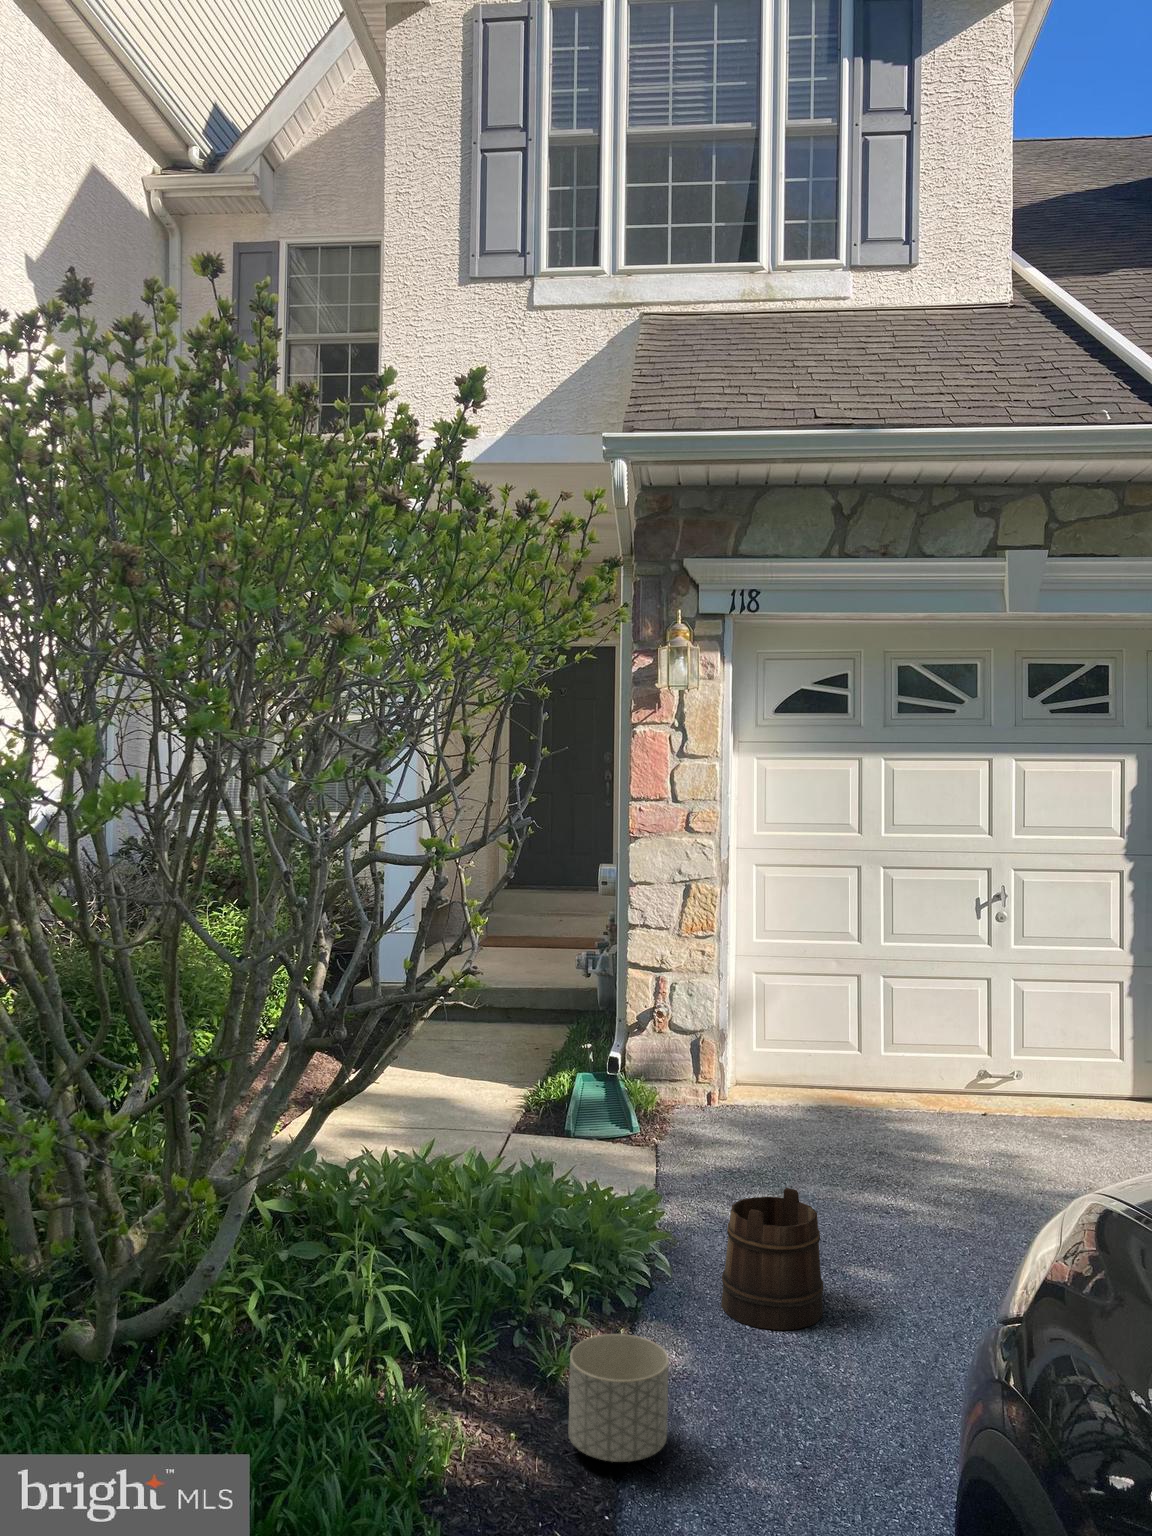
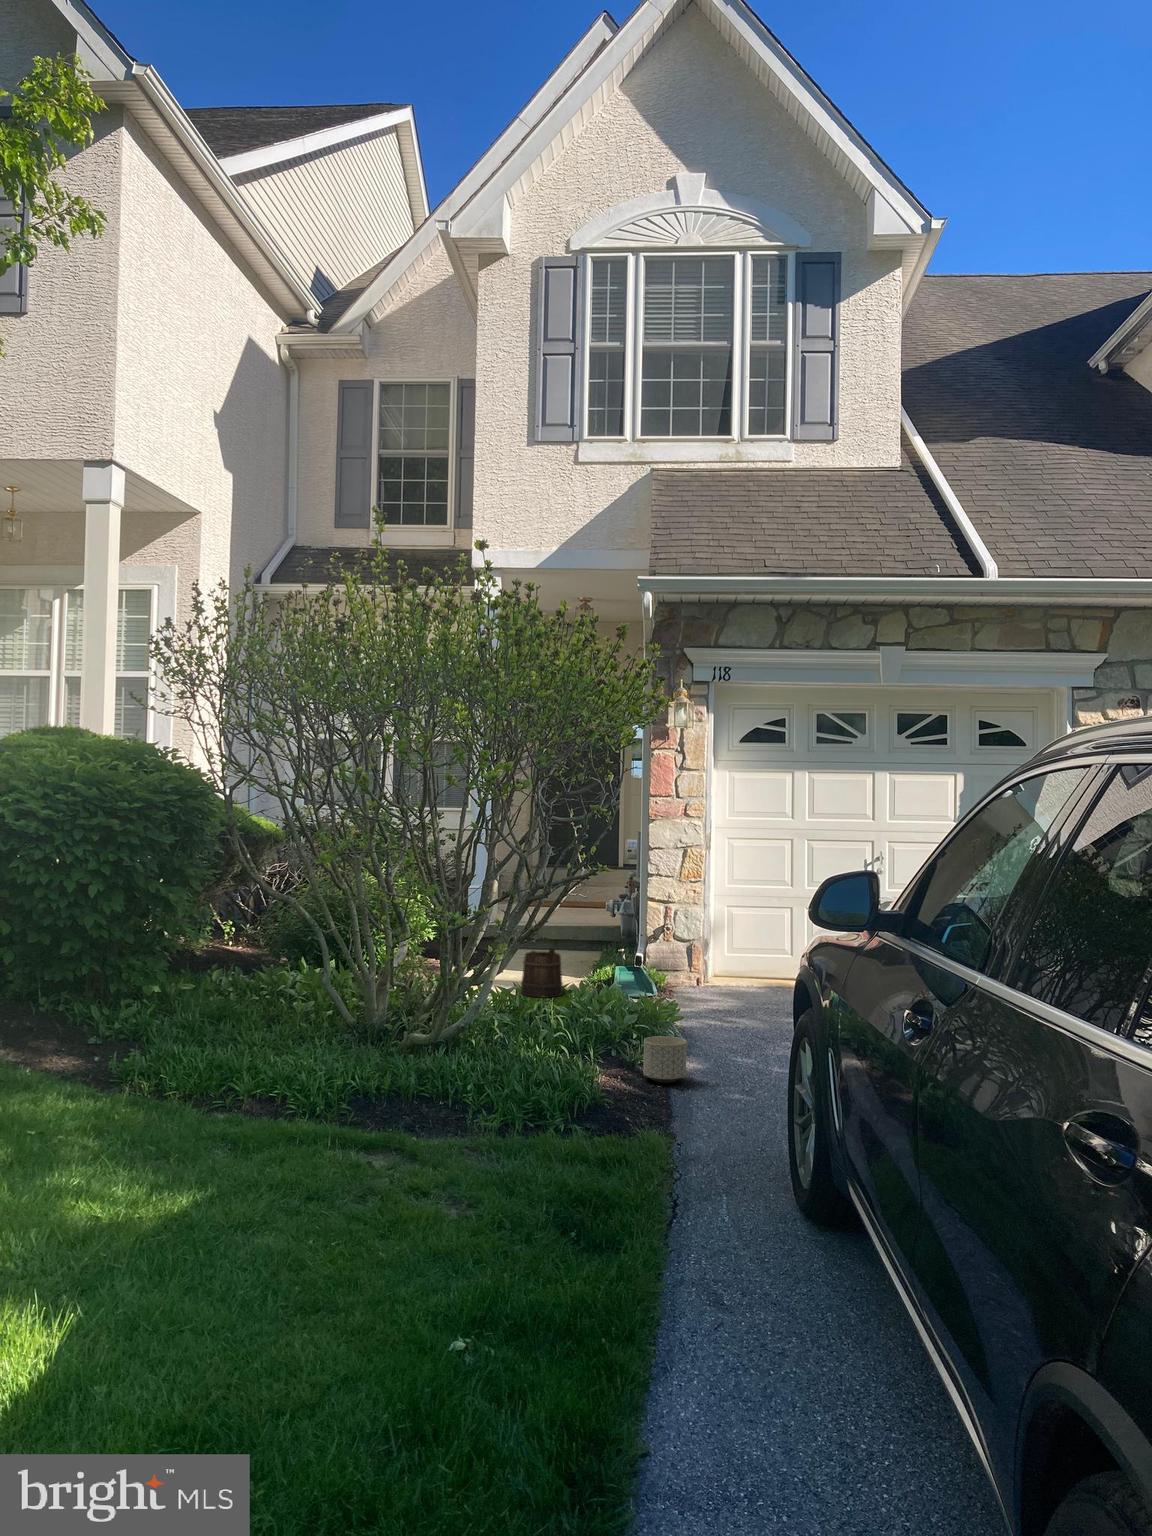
bucket: present [721,1188,824,1330] -> present [521,948,563,998]

